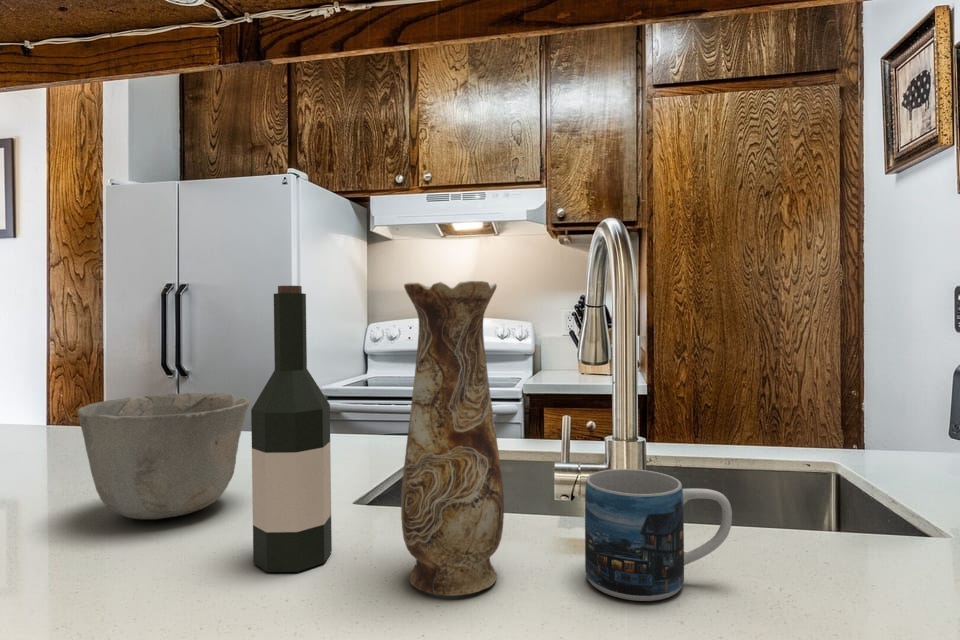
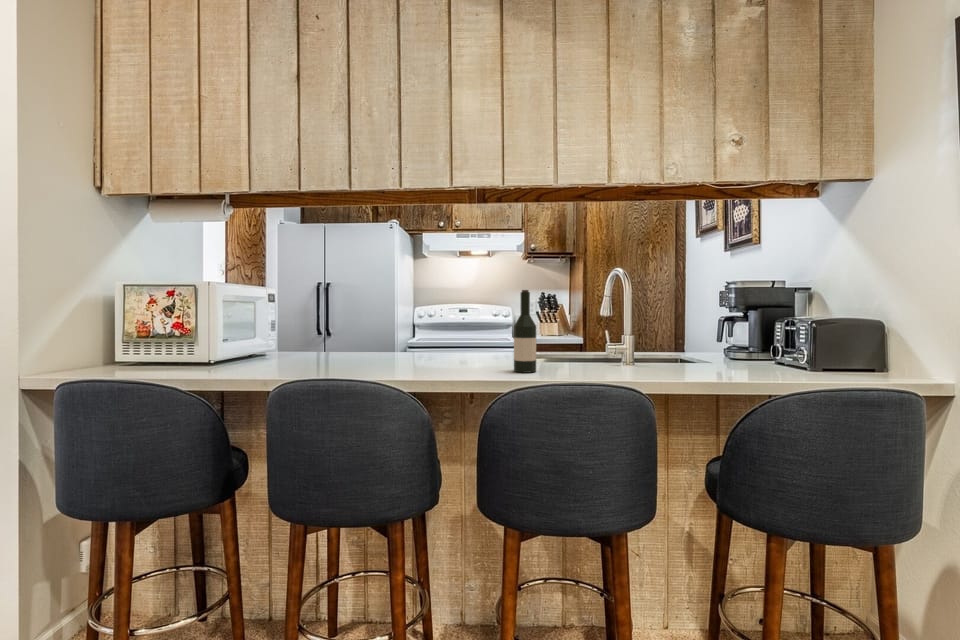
vase: present [401,281,504,595] -> none [562,290,591,373]
ceramic bowl: present [77,393,250,520] -> none [435,328,488,368]
mug: present [585,469,732,601] -> none [611,343,650,373]

